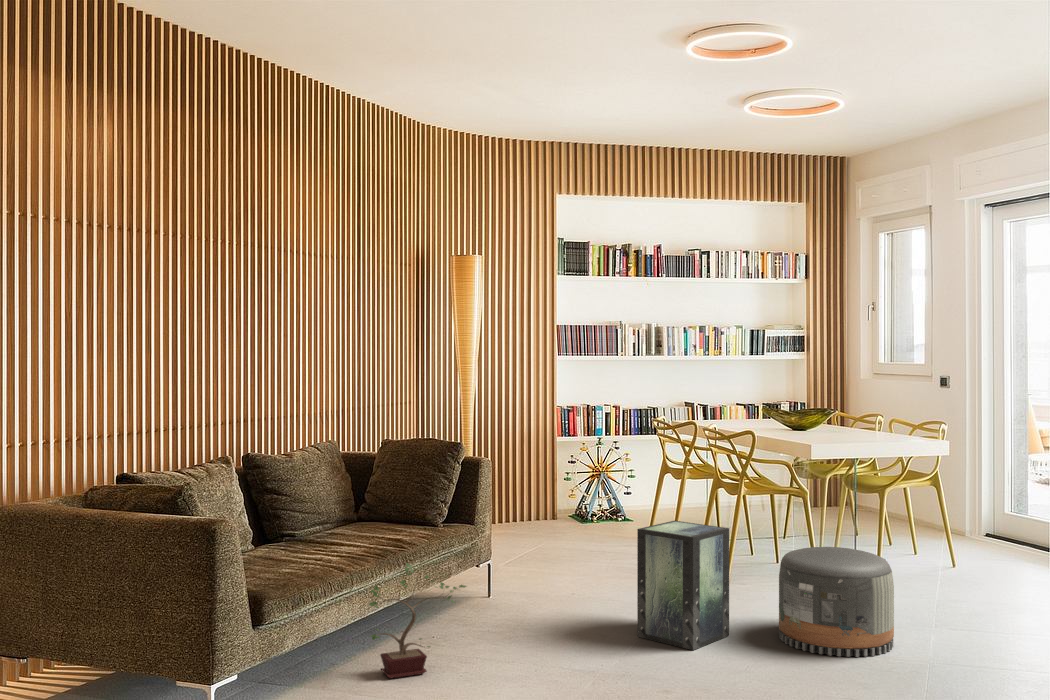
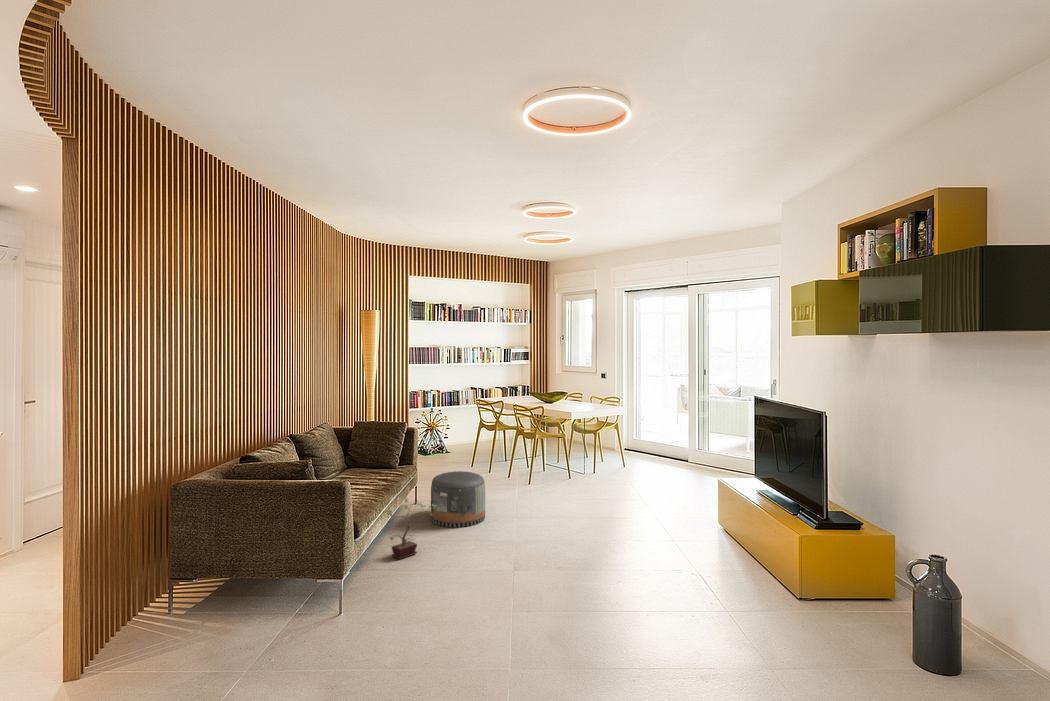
storage box: present [637,521,729,650] -> none [505,459,547,523]
pouf: present [779,547,894,657] -> present [431,471,486,527]

